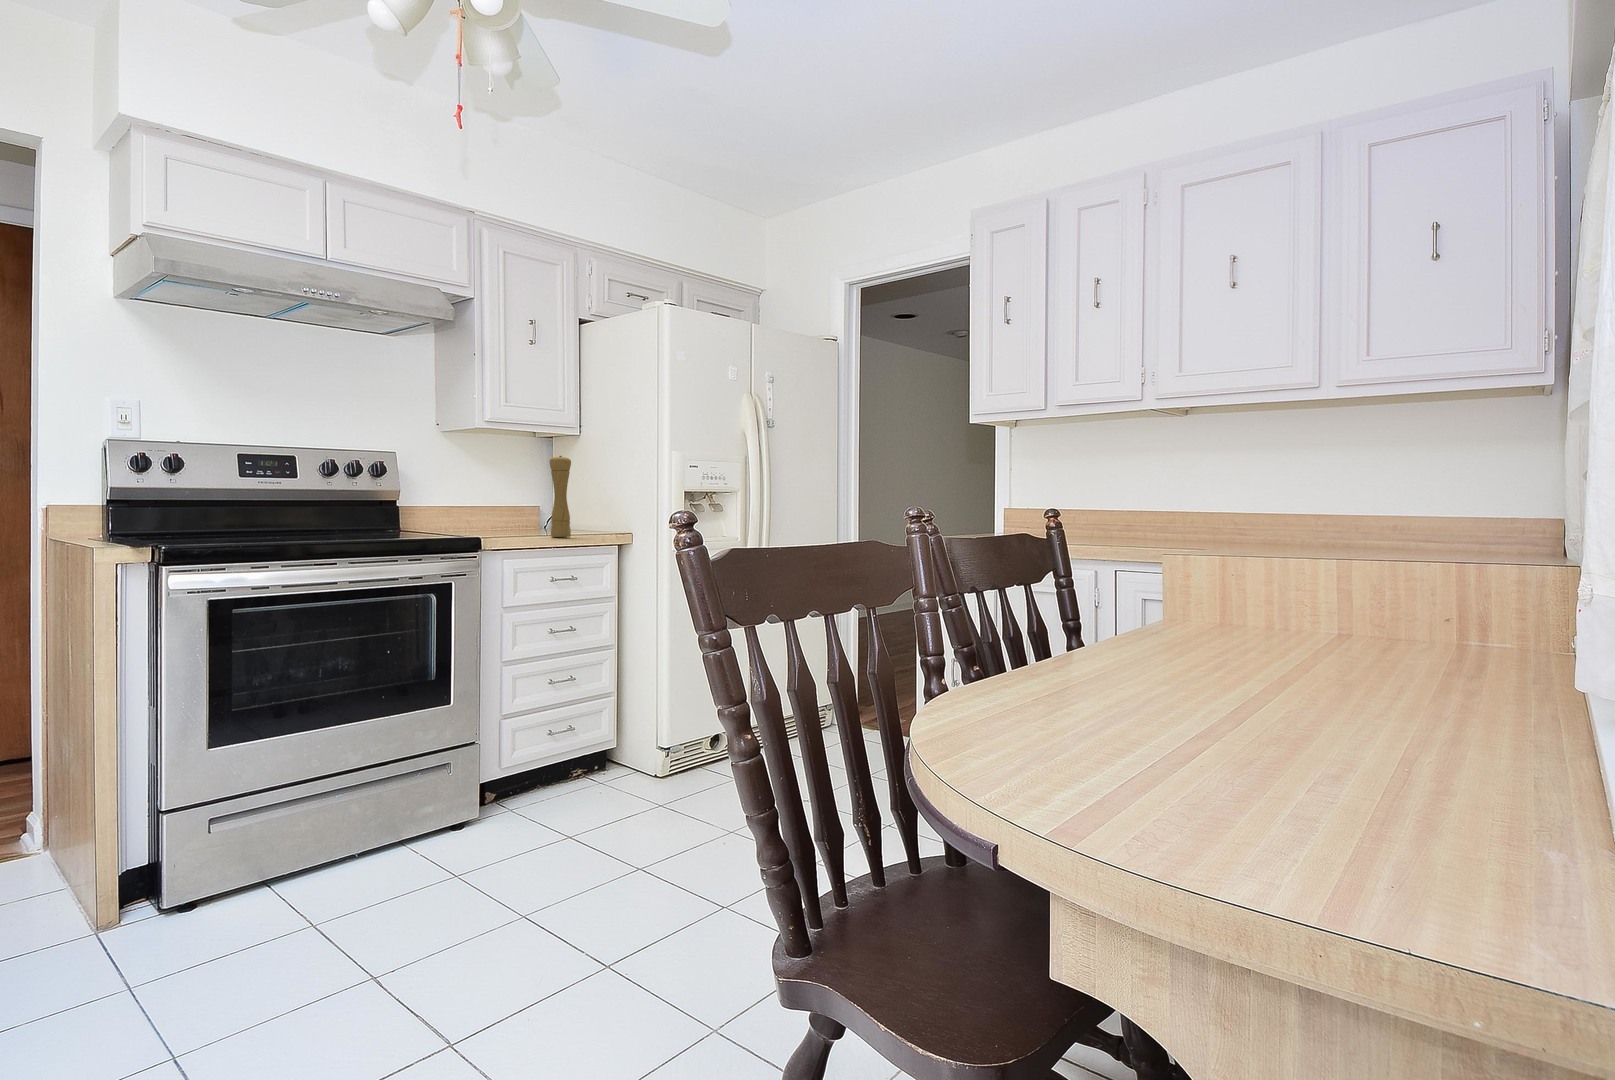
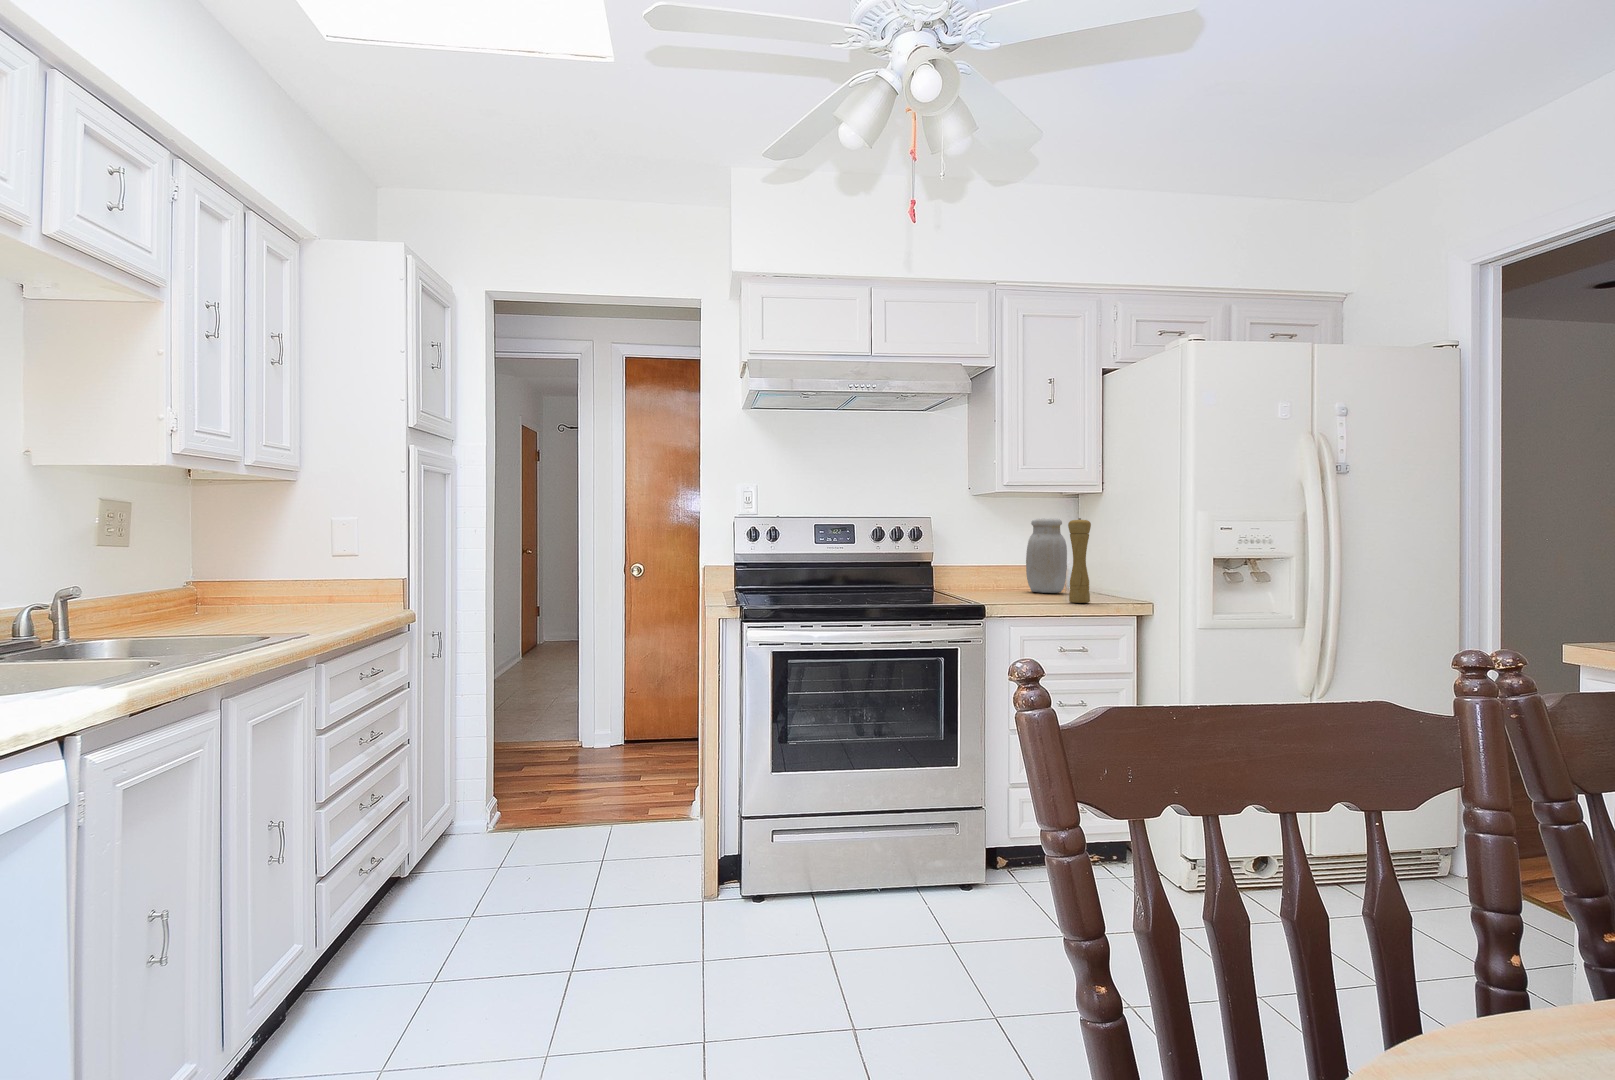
jar: none [501,458,542,531] -> present [1026,518,1067,593]

